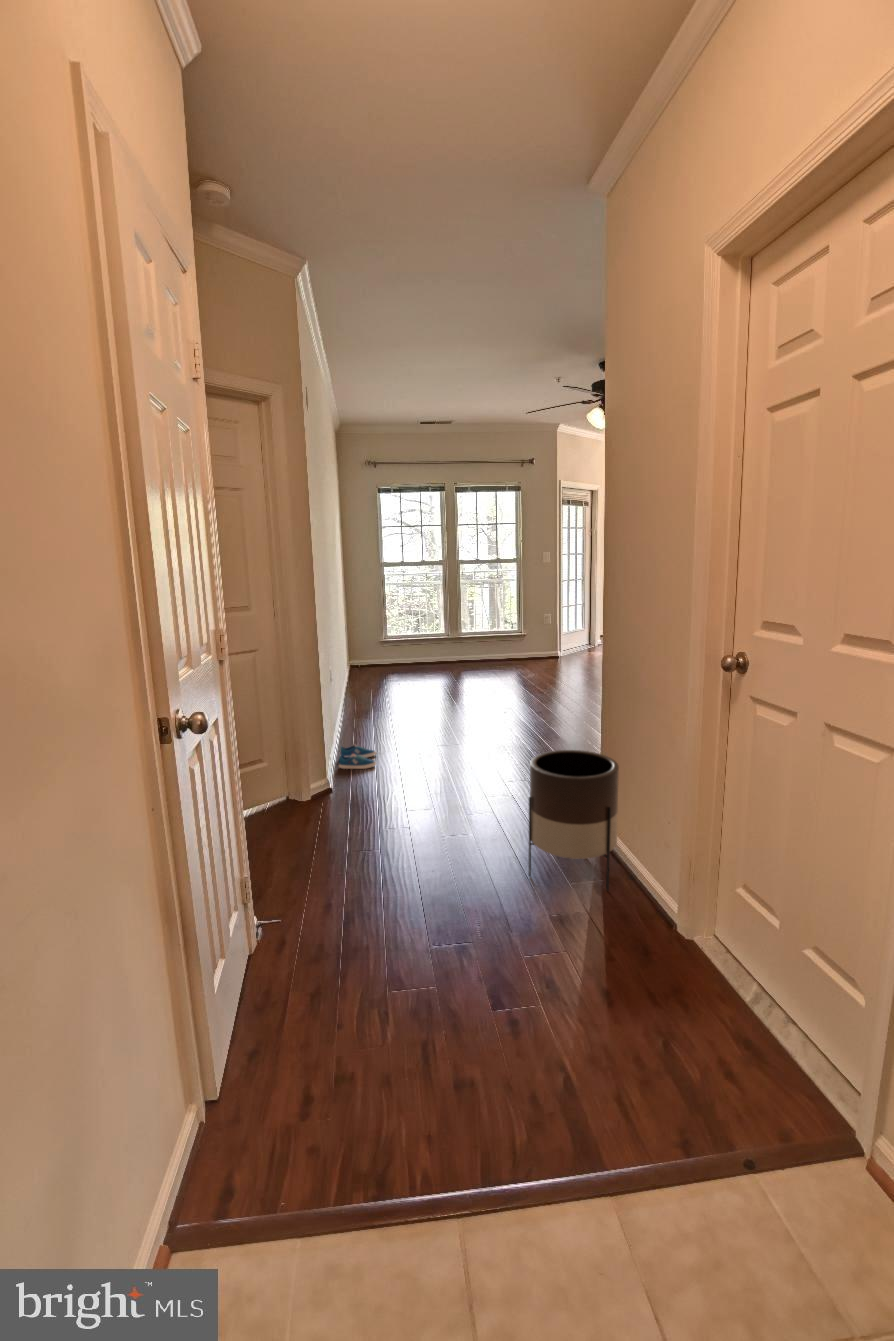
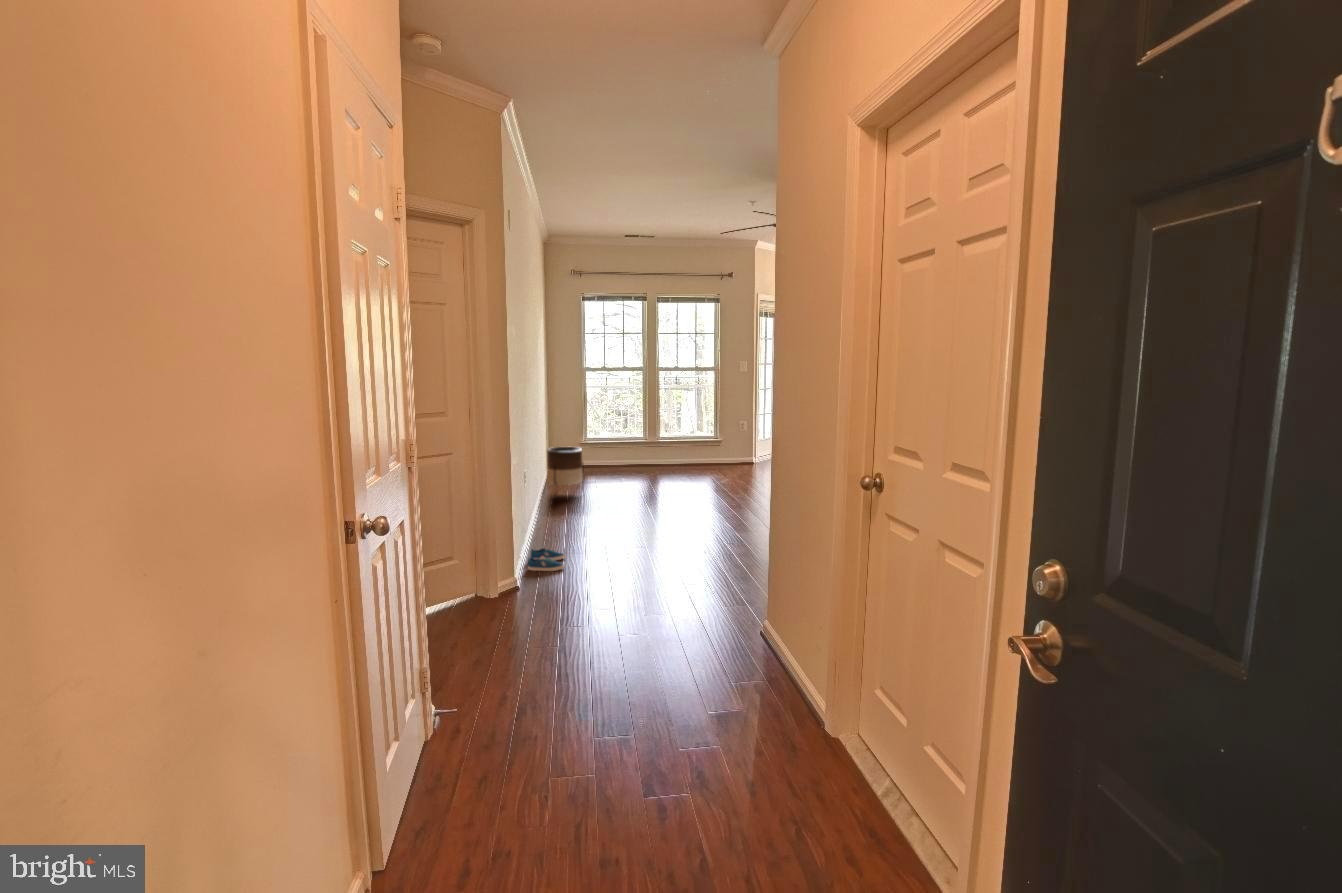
planter: present [529,750,619,891] -> present [547,447,584,486]

